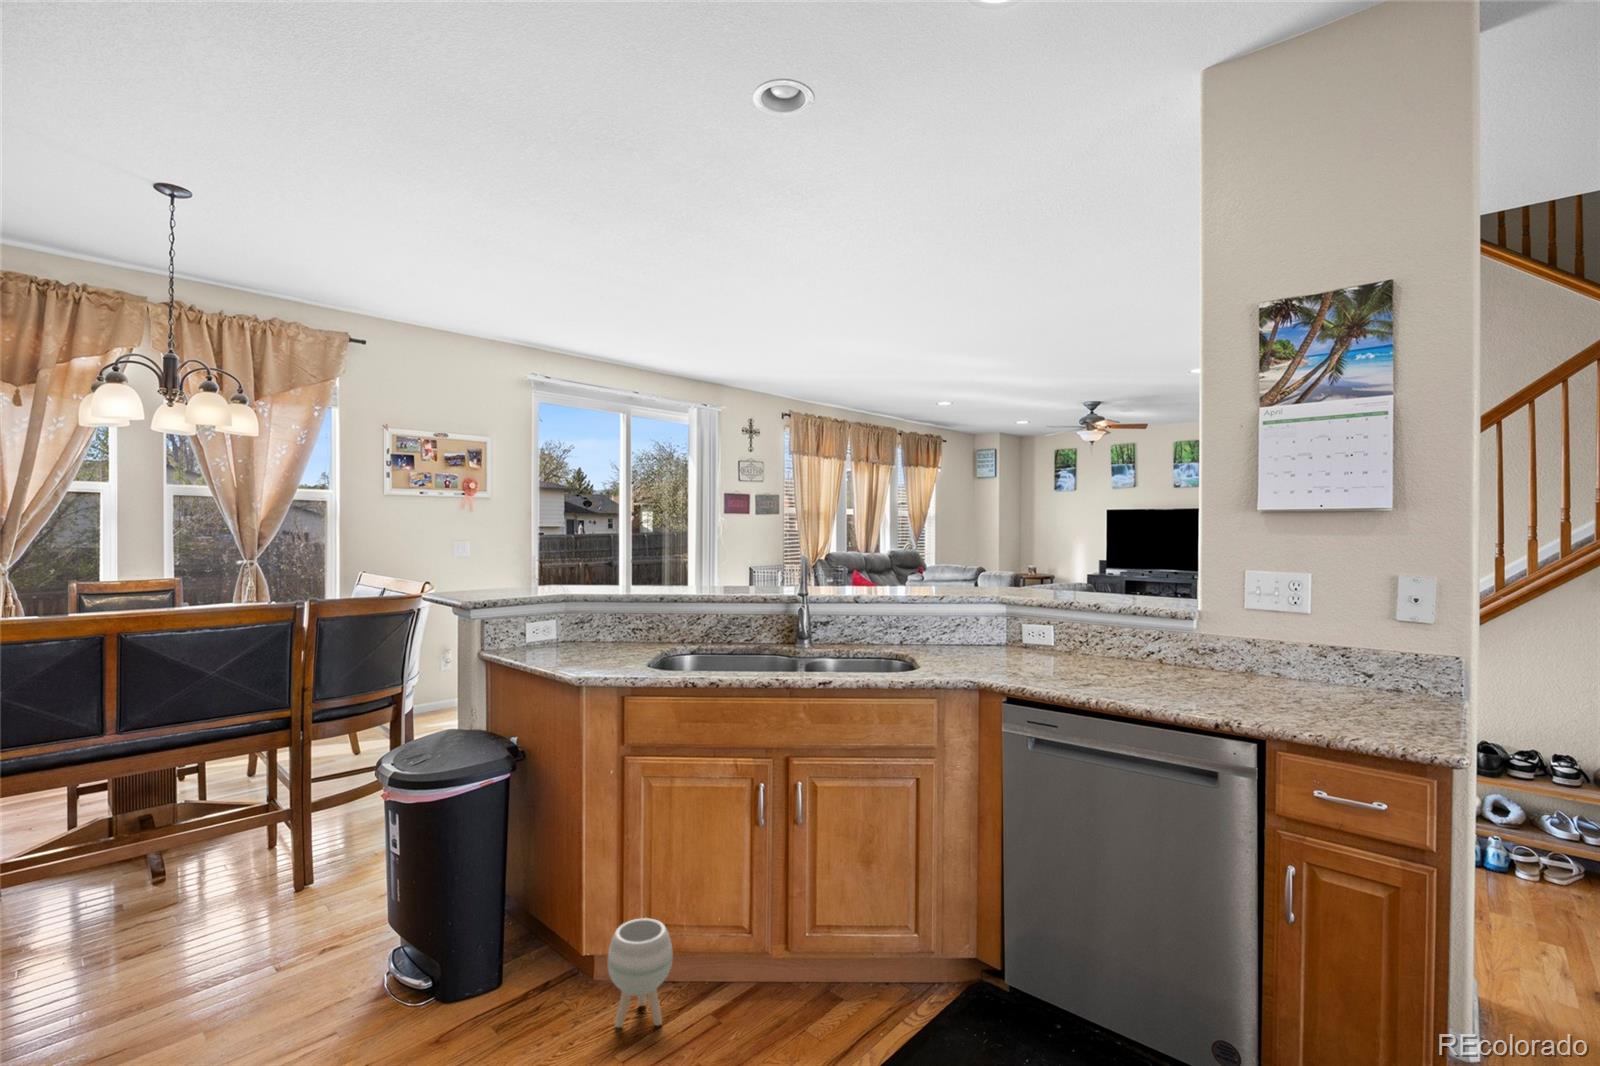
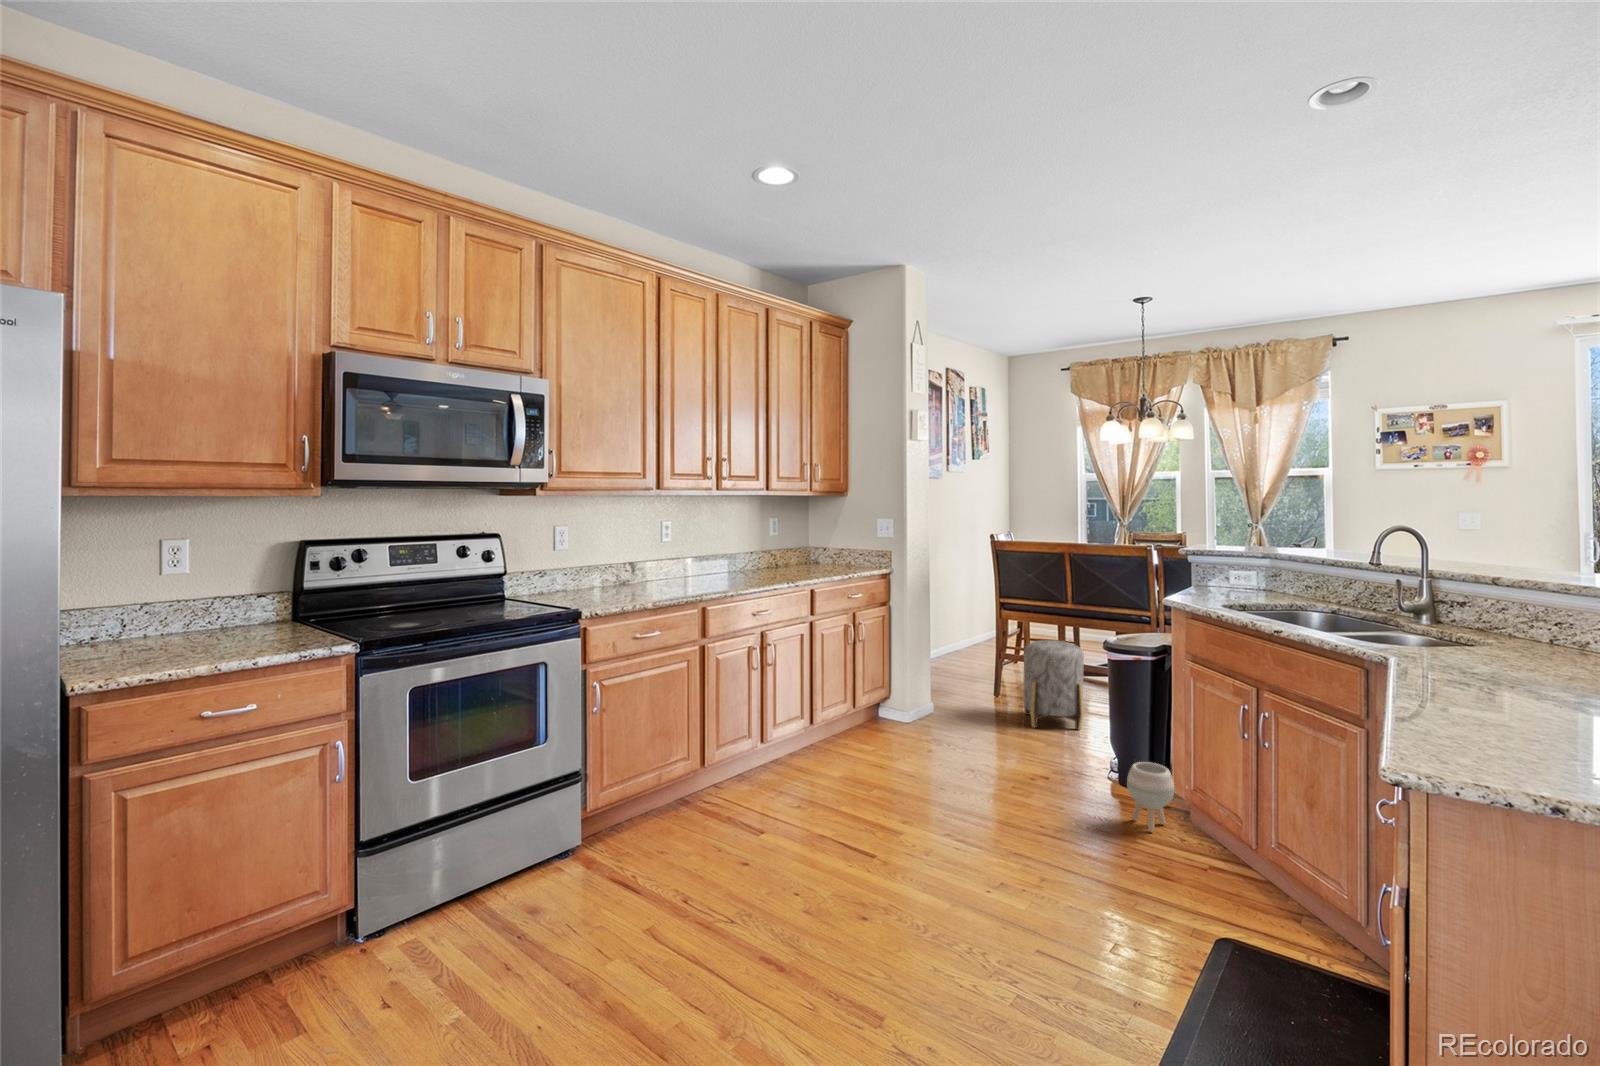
stool: none [110,806,282,1013] -> present [1023,640,1084,730]

